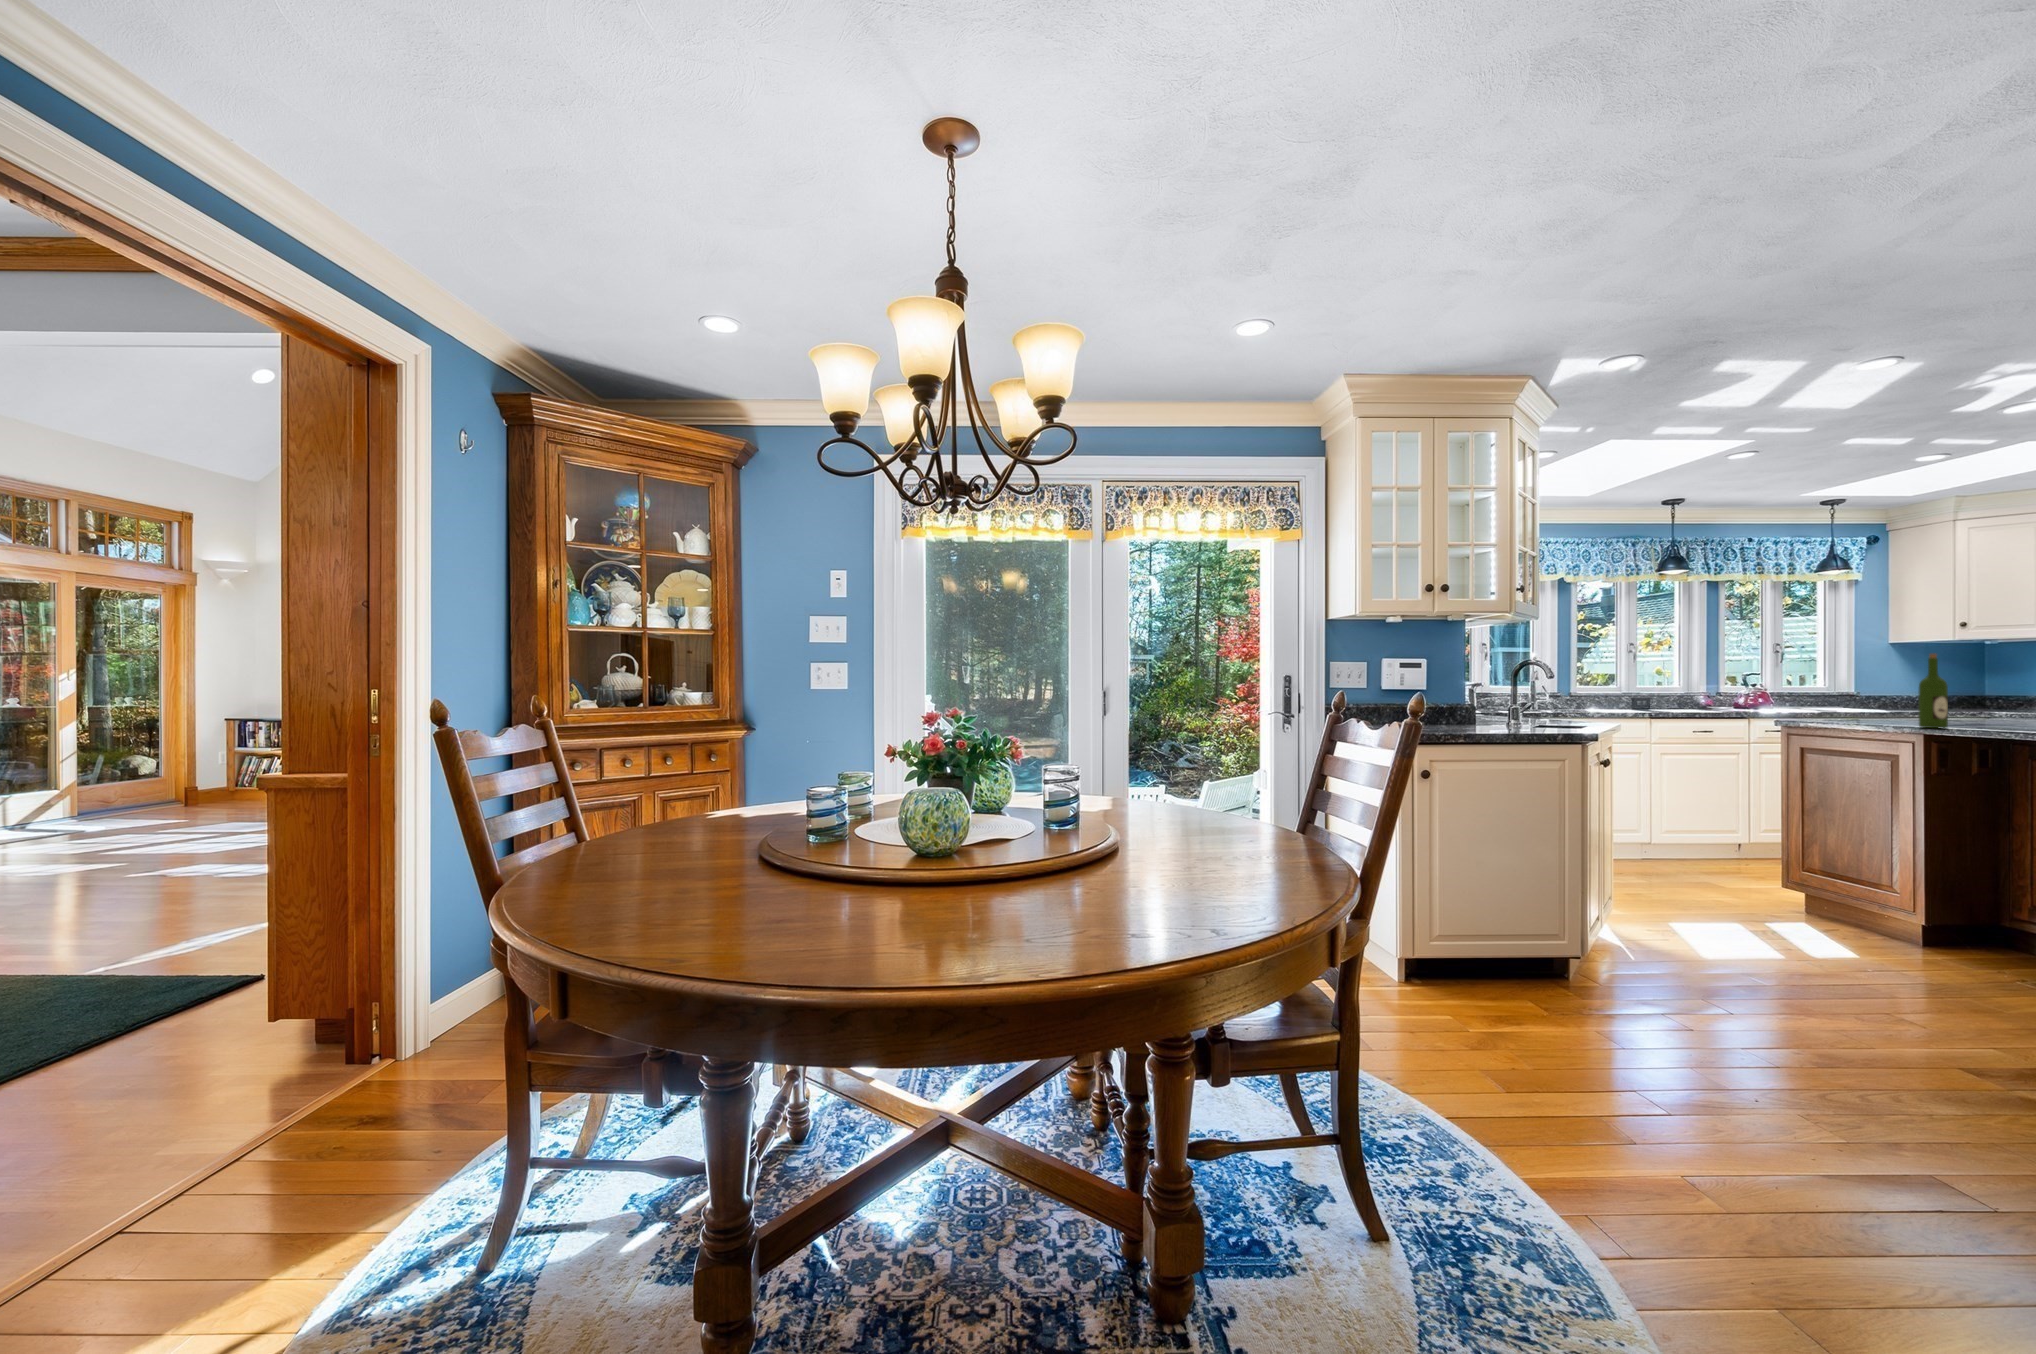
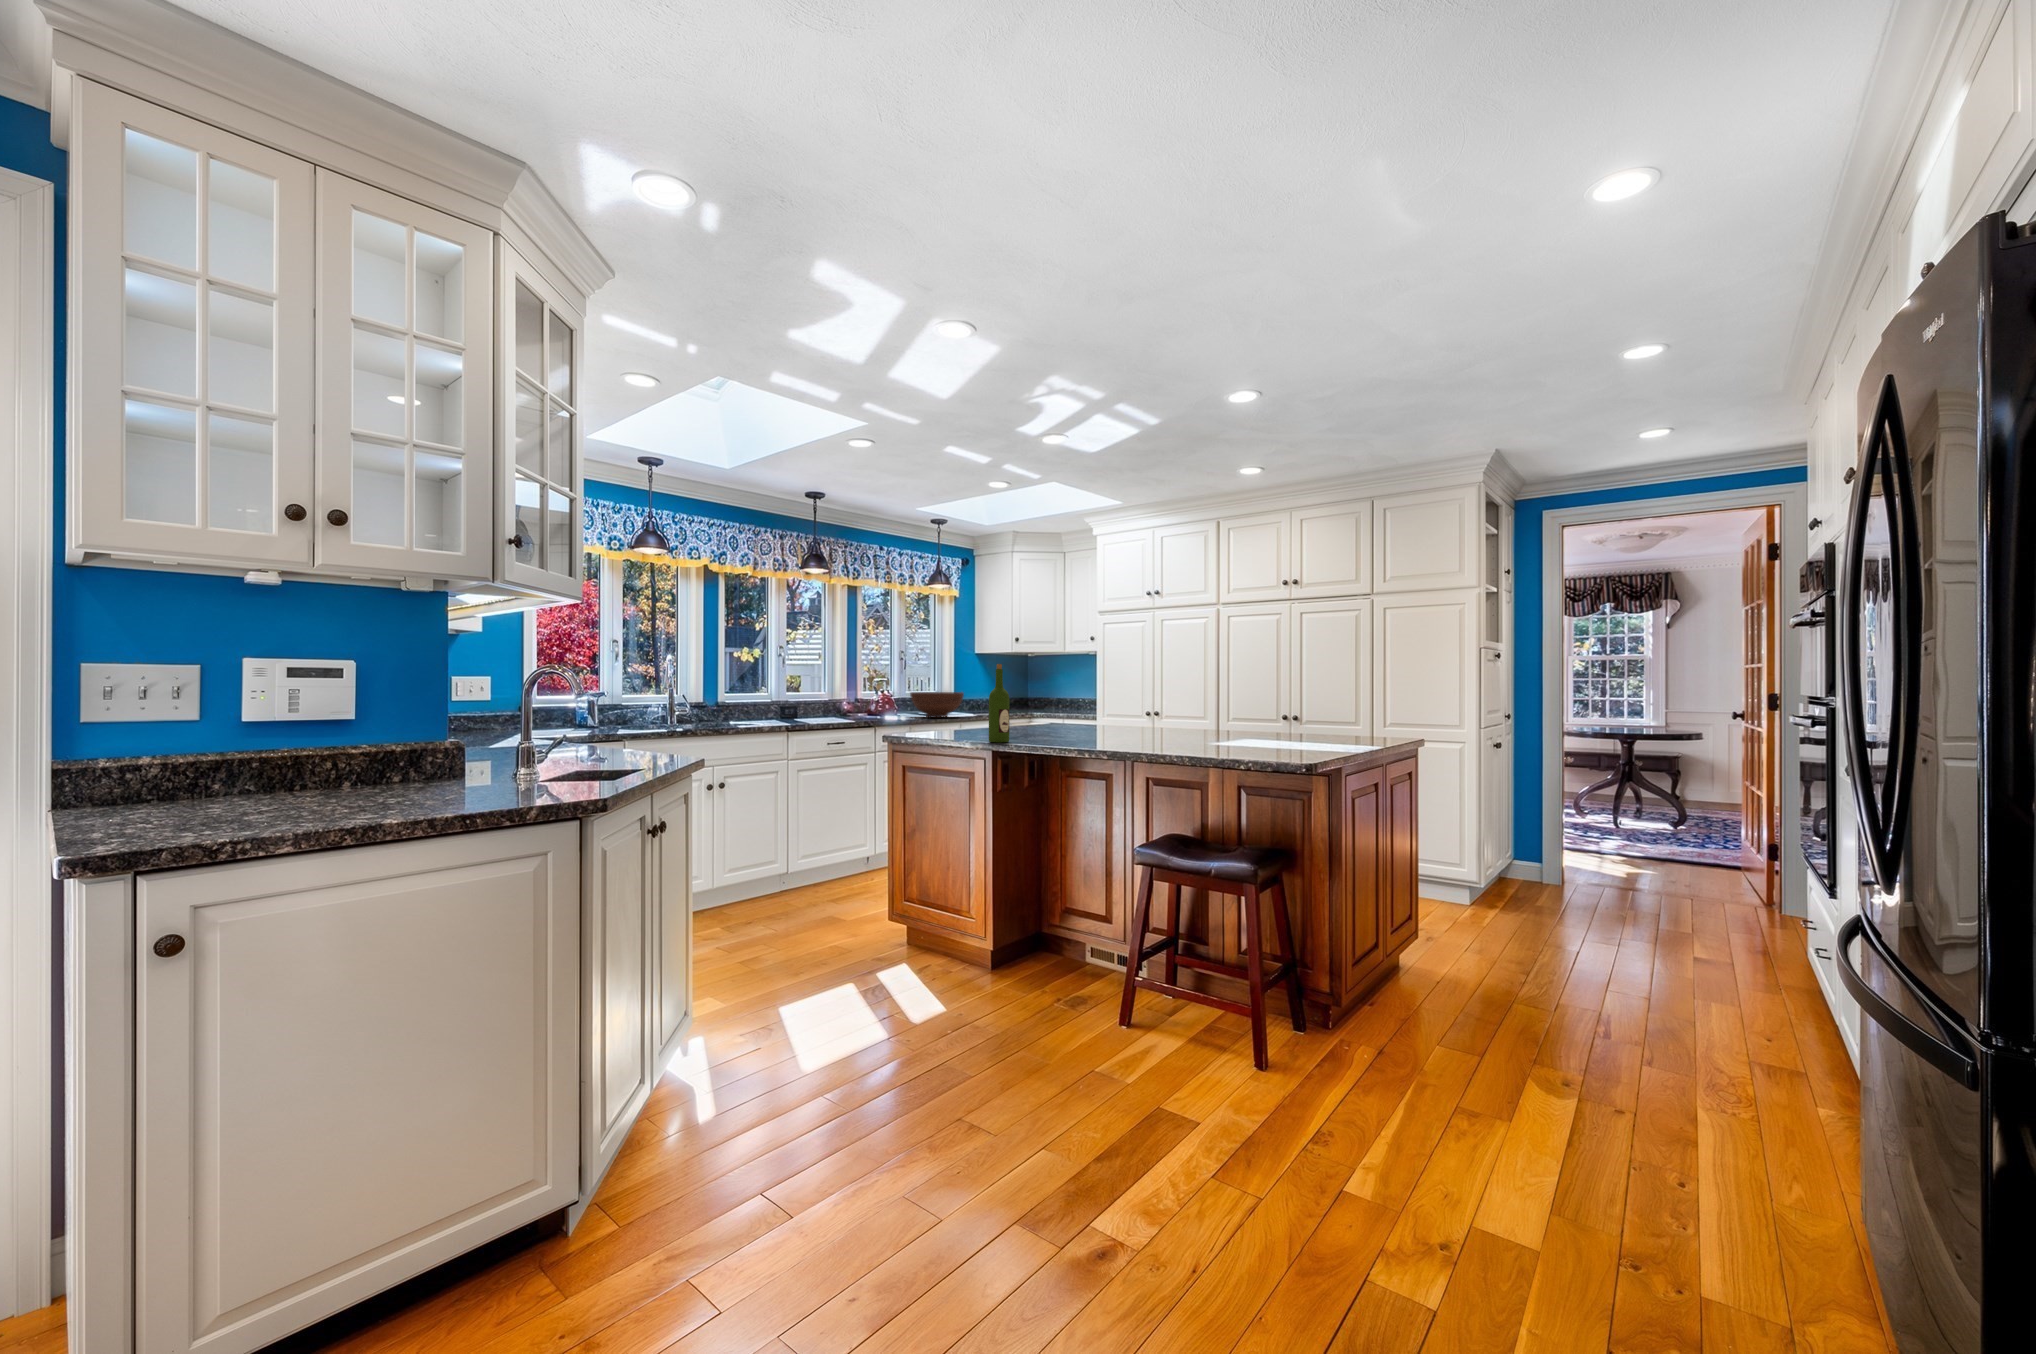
fruit bowl: none [1792,685,1870,711] -> present [910,692,964,718]

